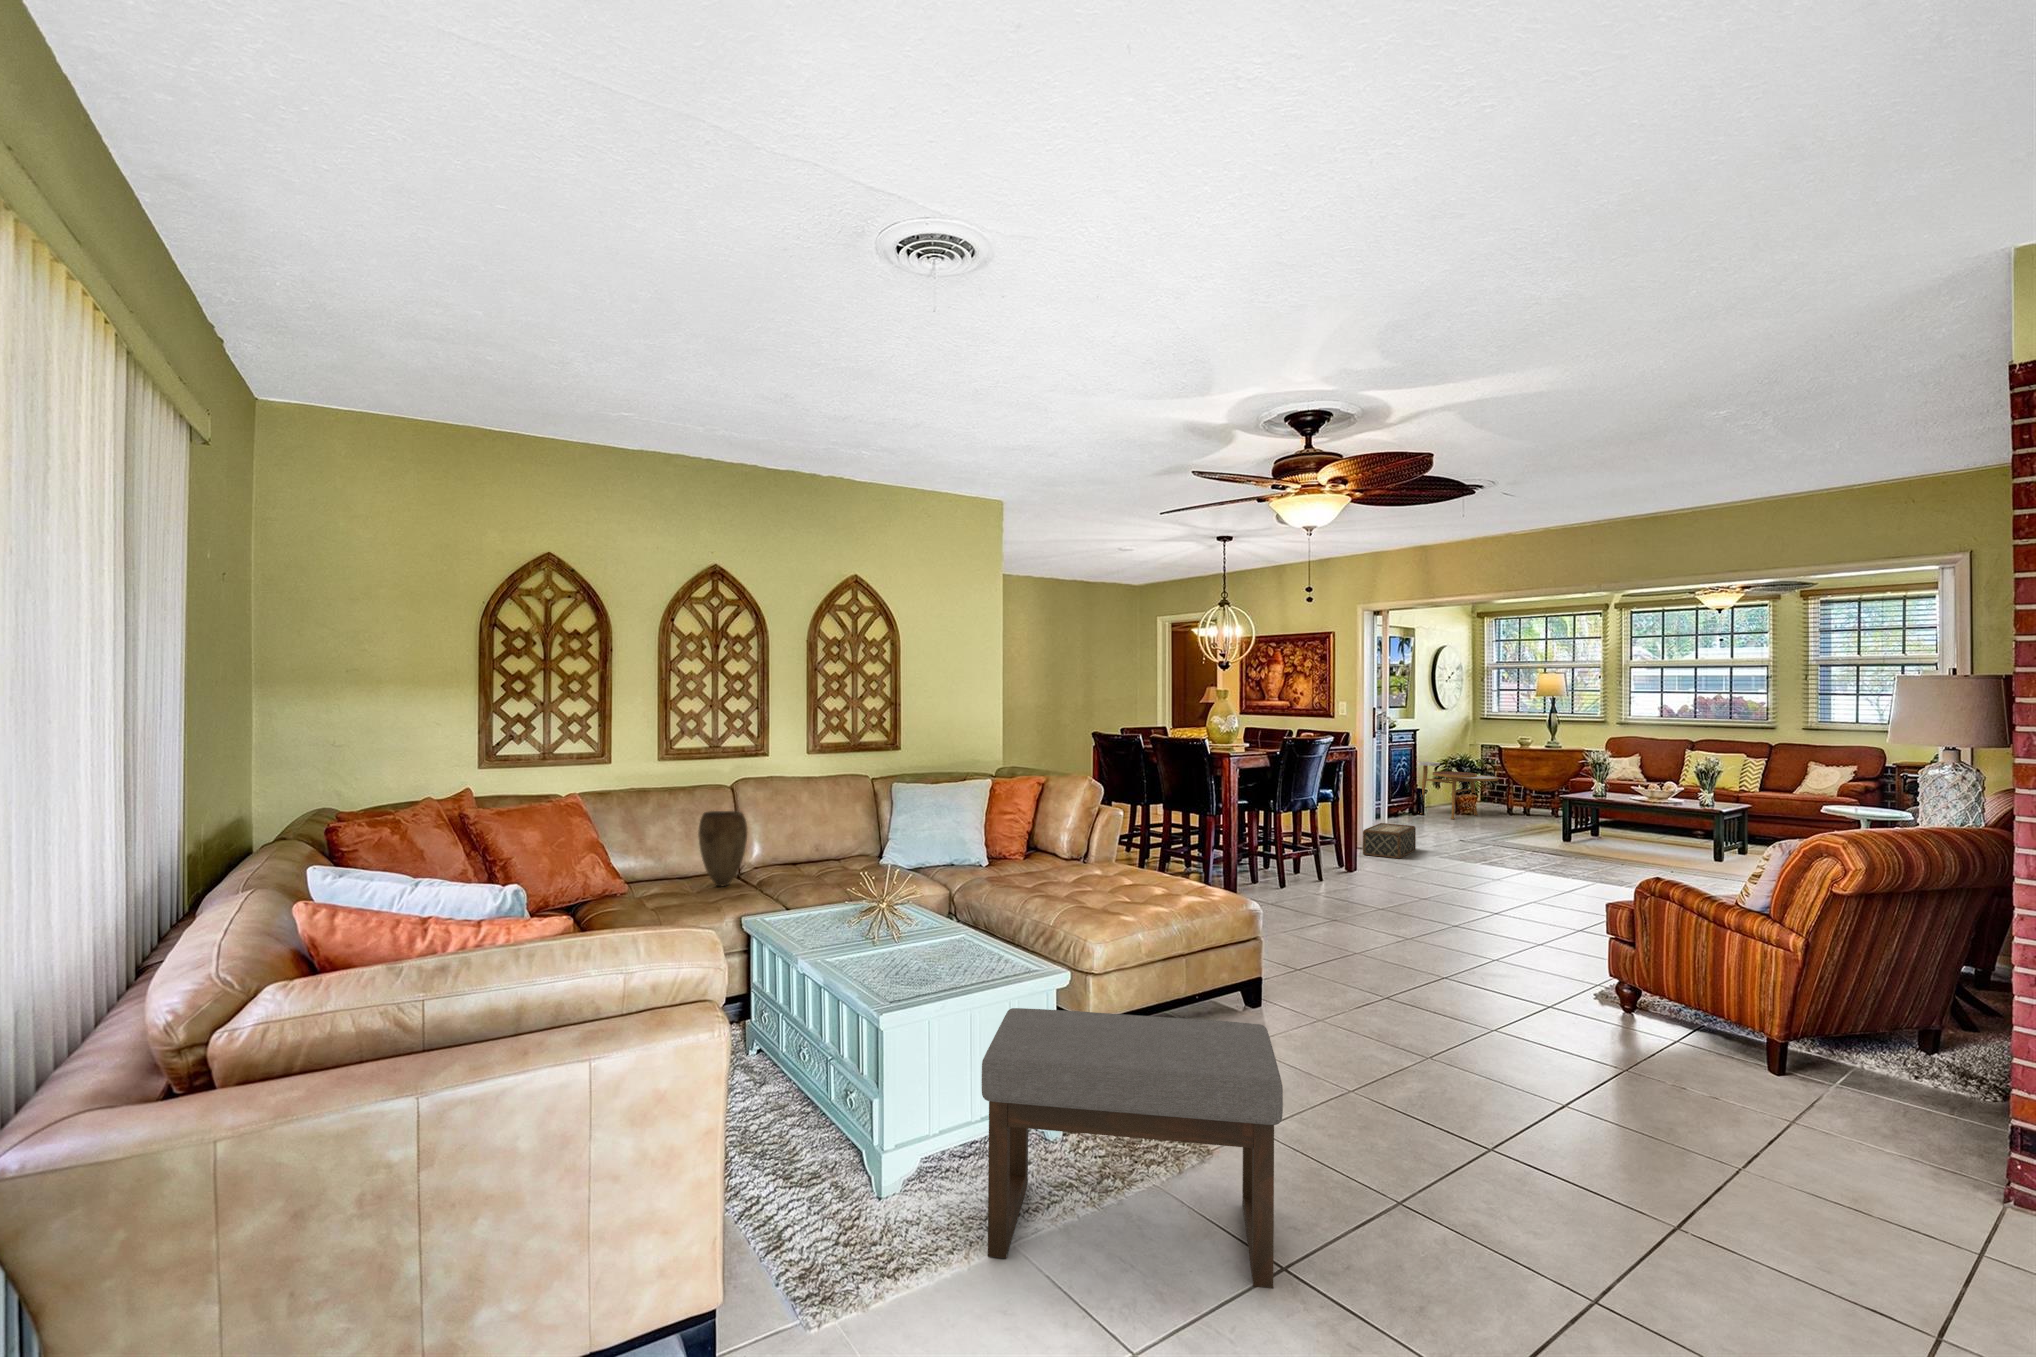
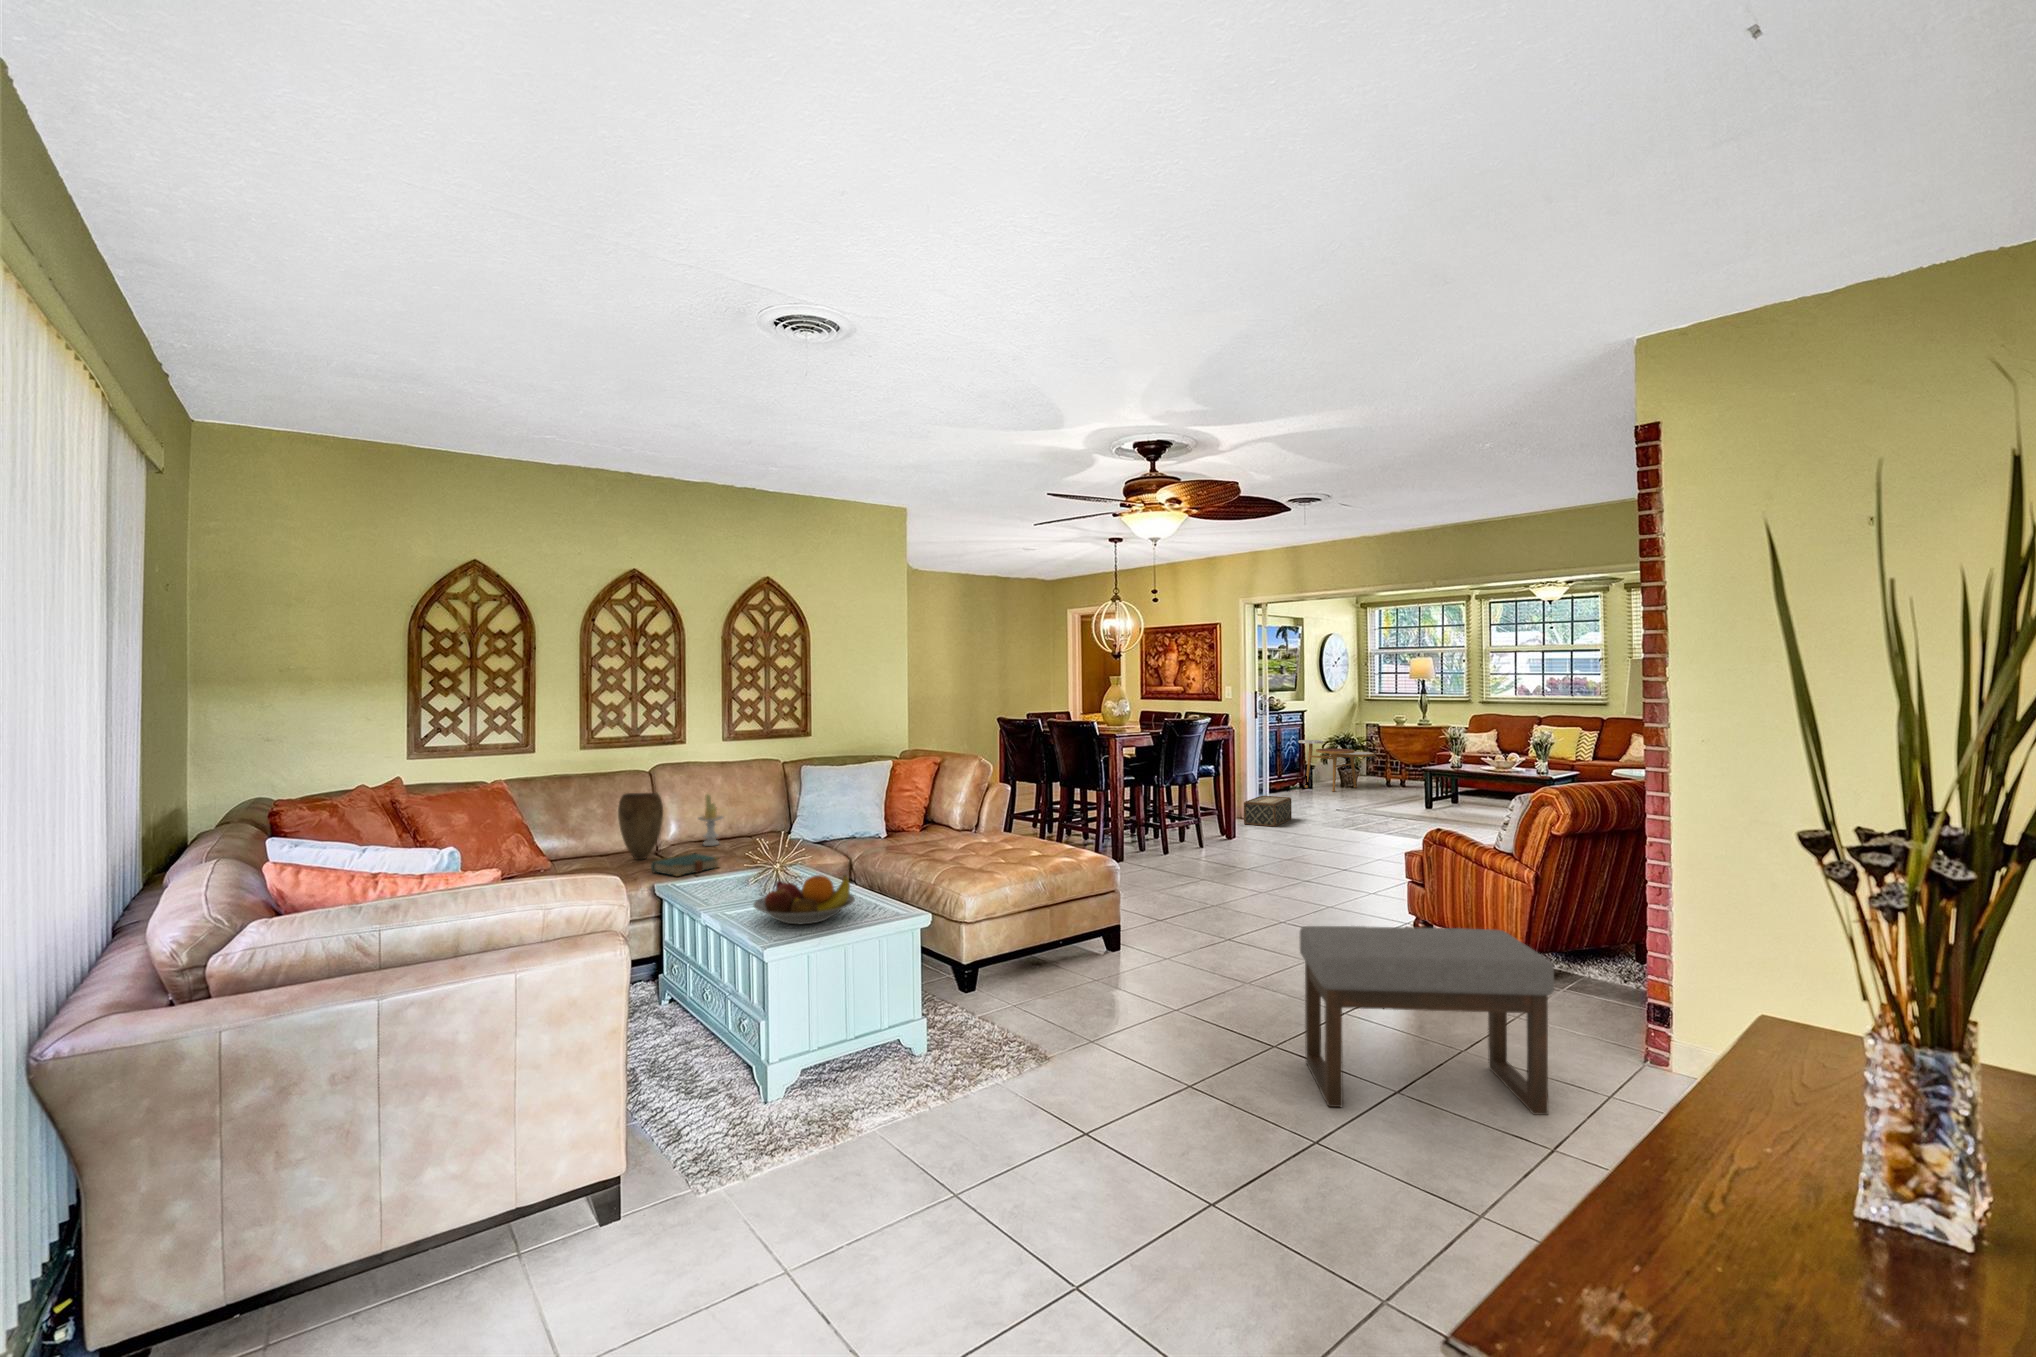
candle: none [783,813,812,872] -> present [698,795,723,846]
book: none [735,881,811,909] -> present [651,853,719,876]
fruit bowl: none [860,918,978,978] -> present [754,875,855,924]
ottoman: present [982,1008,1283,1288] -> present [1300,926,1554,1115]

